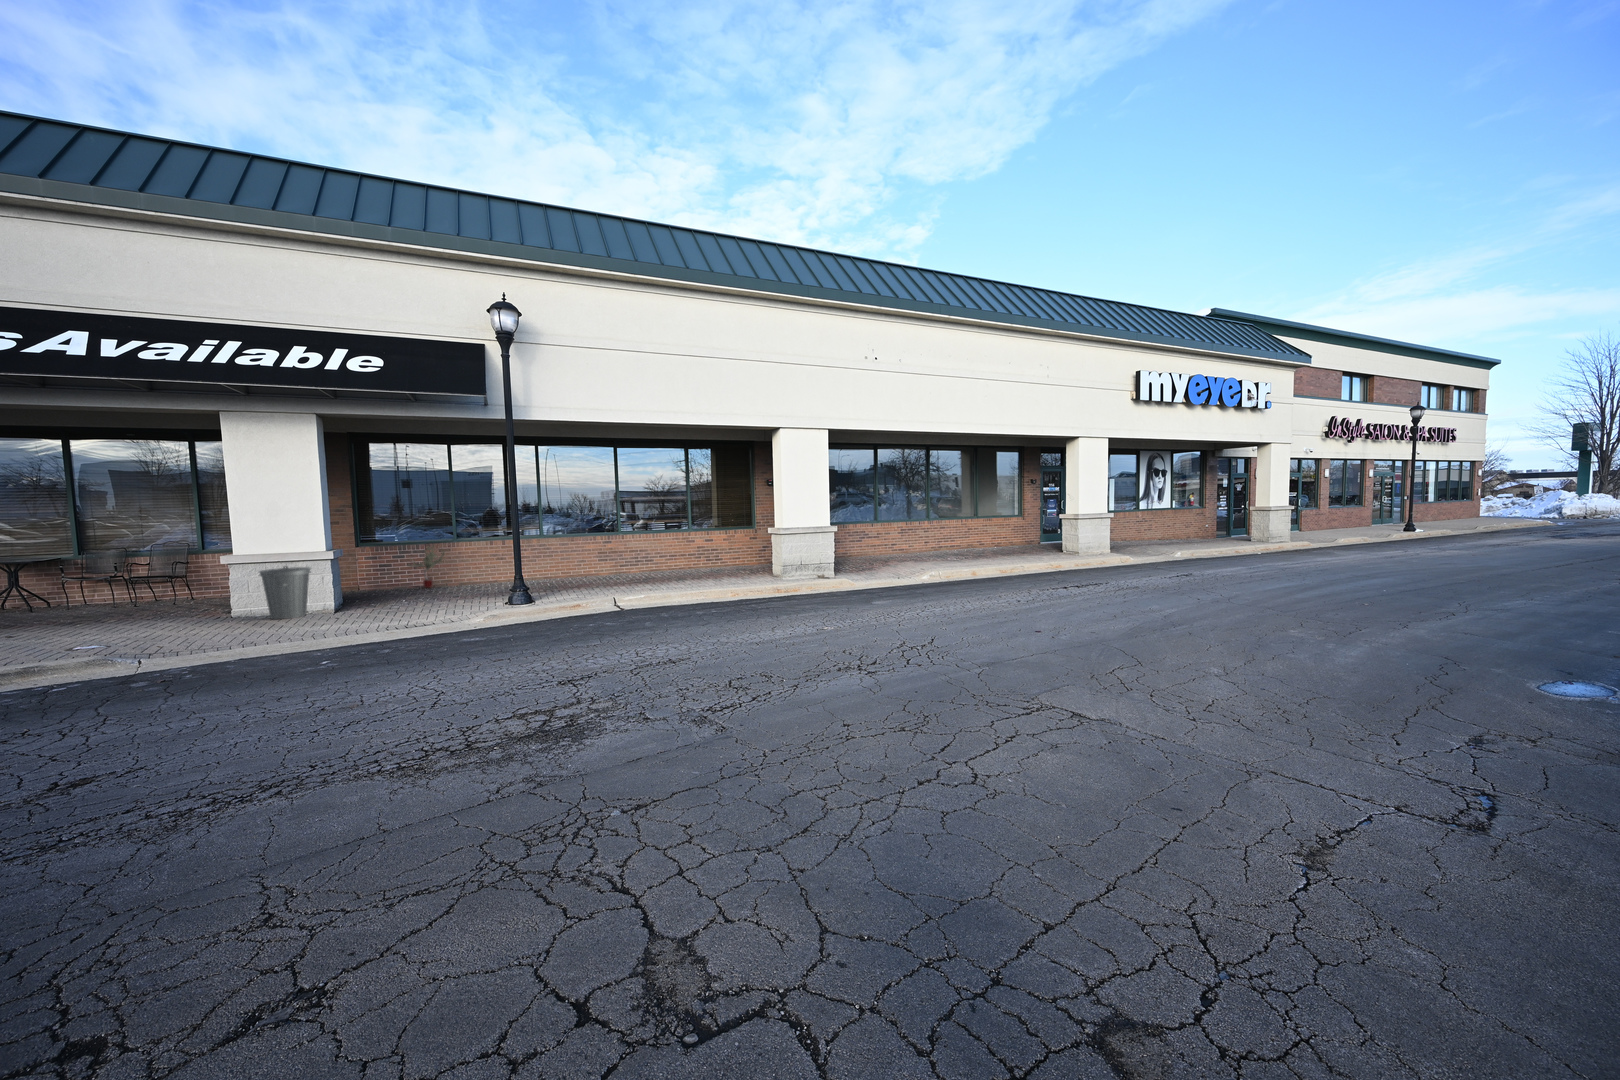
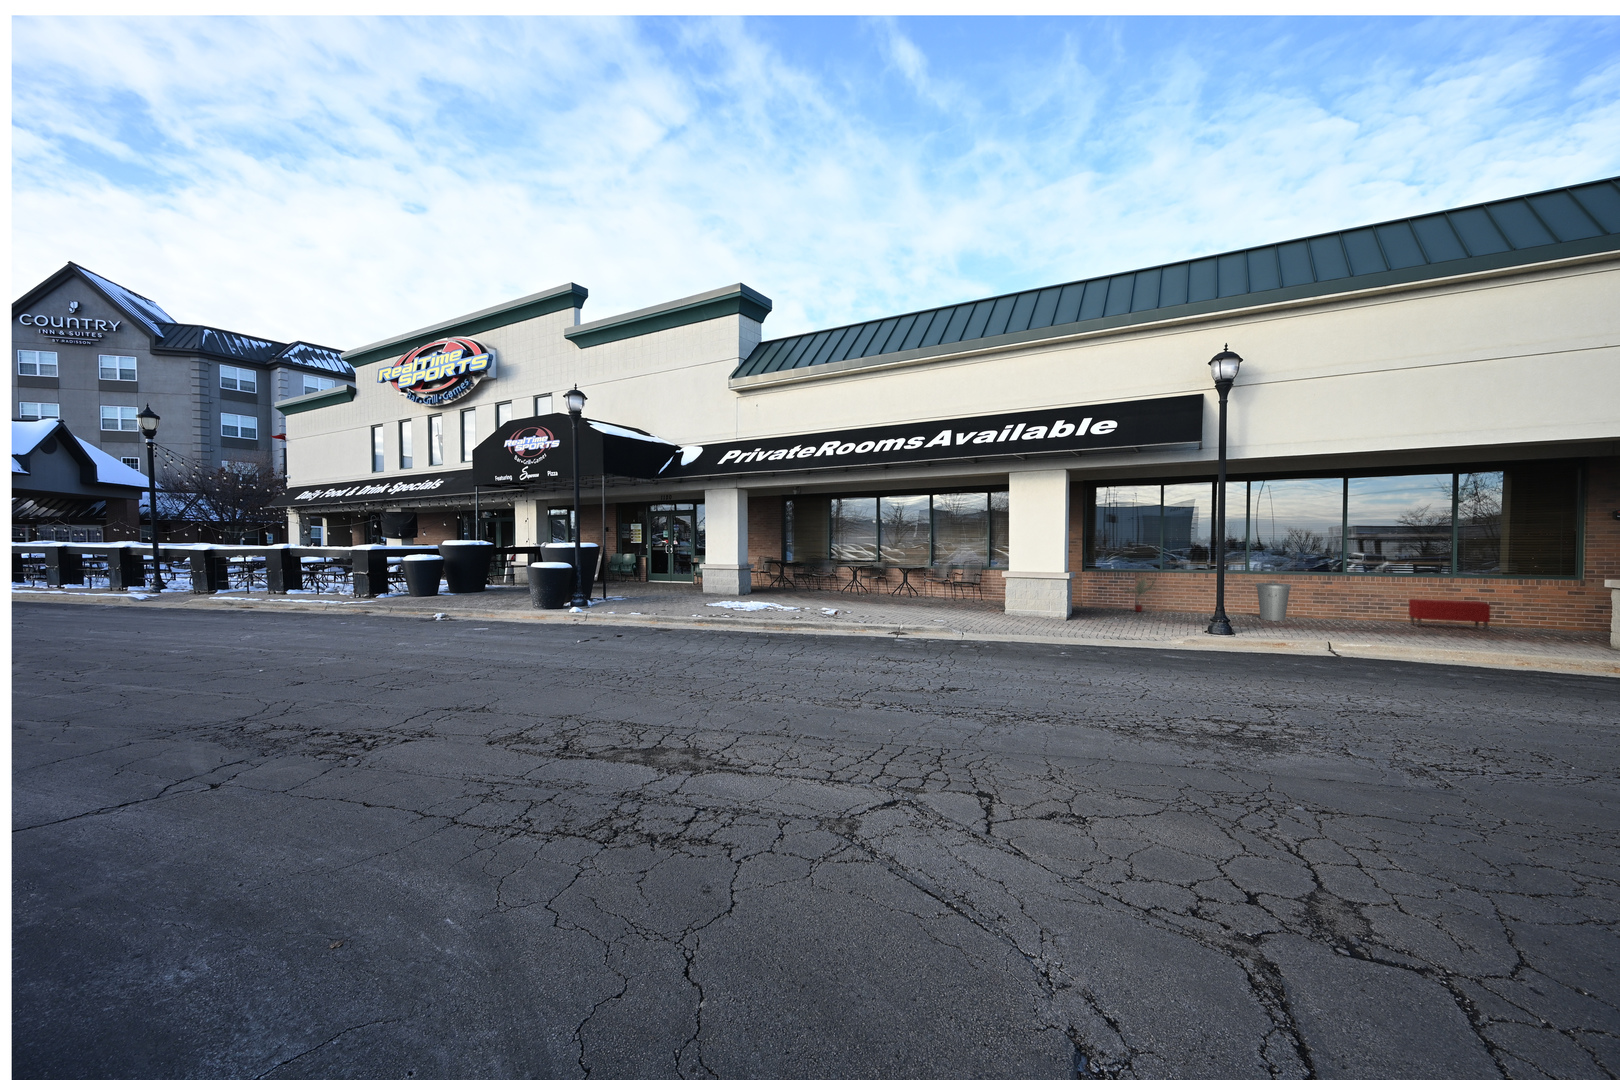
bench: none [662,547,710,572] -> present [1409,599,1490,630]
trash can: present [259,566,311,619] -> present [1256,581,1291,621]

